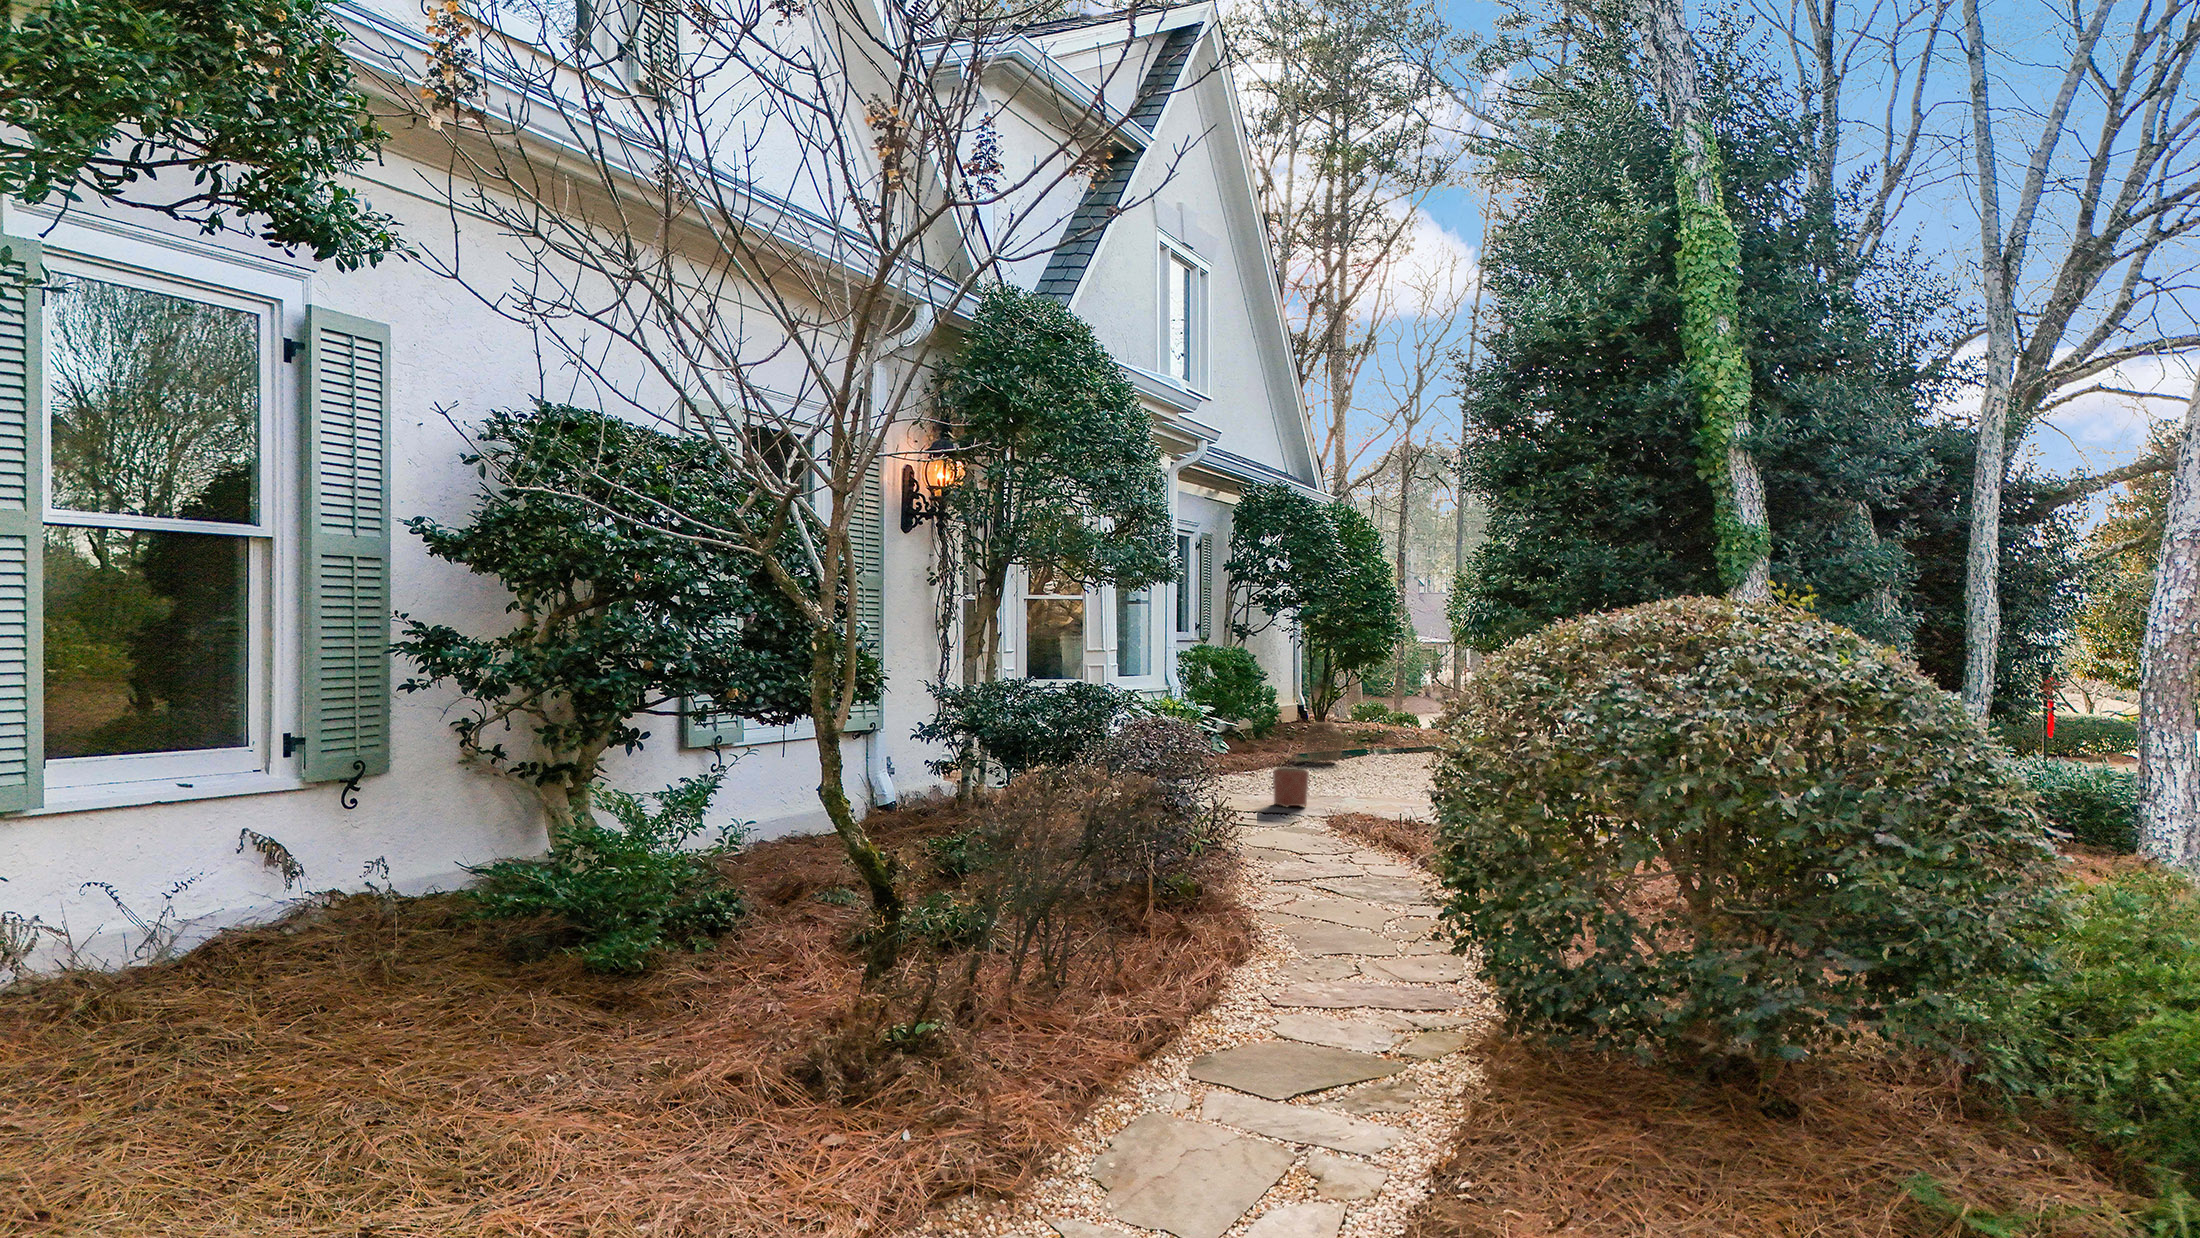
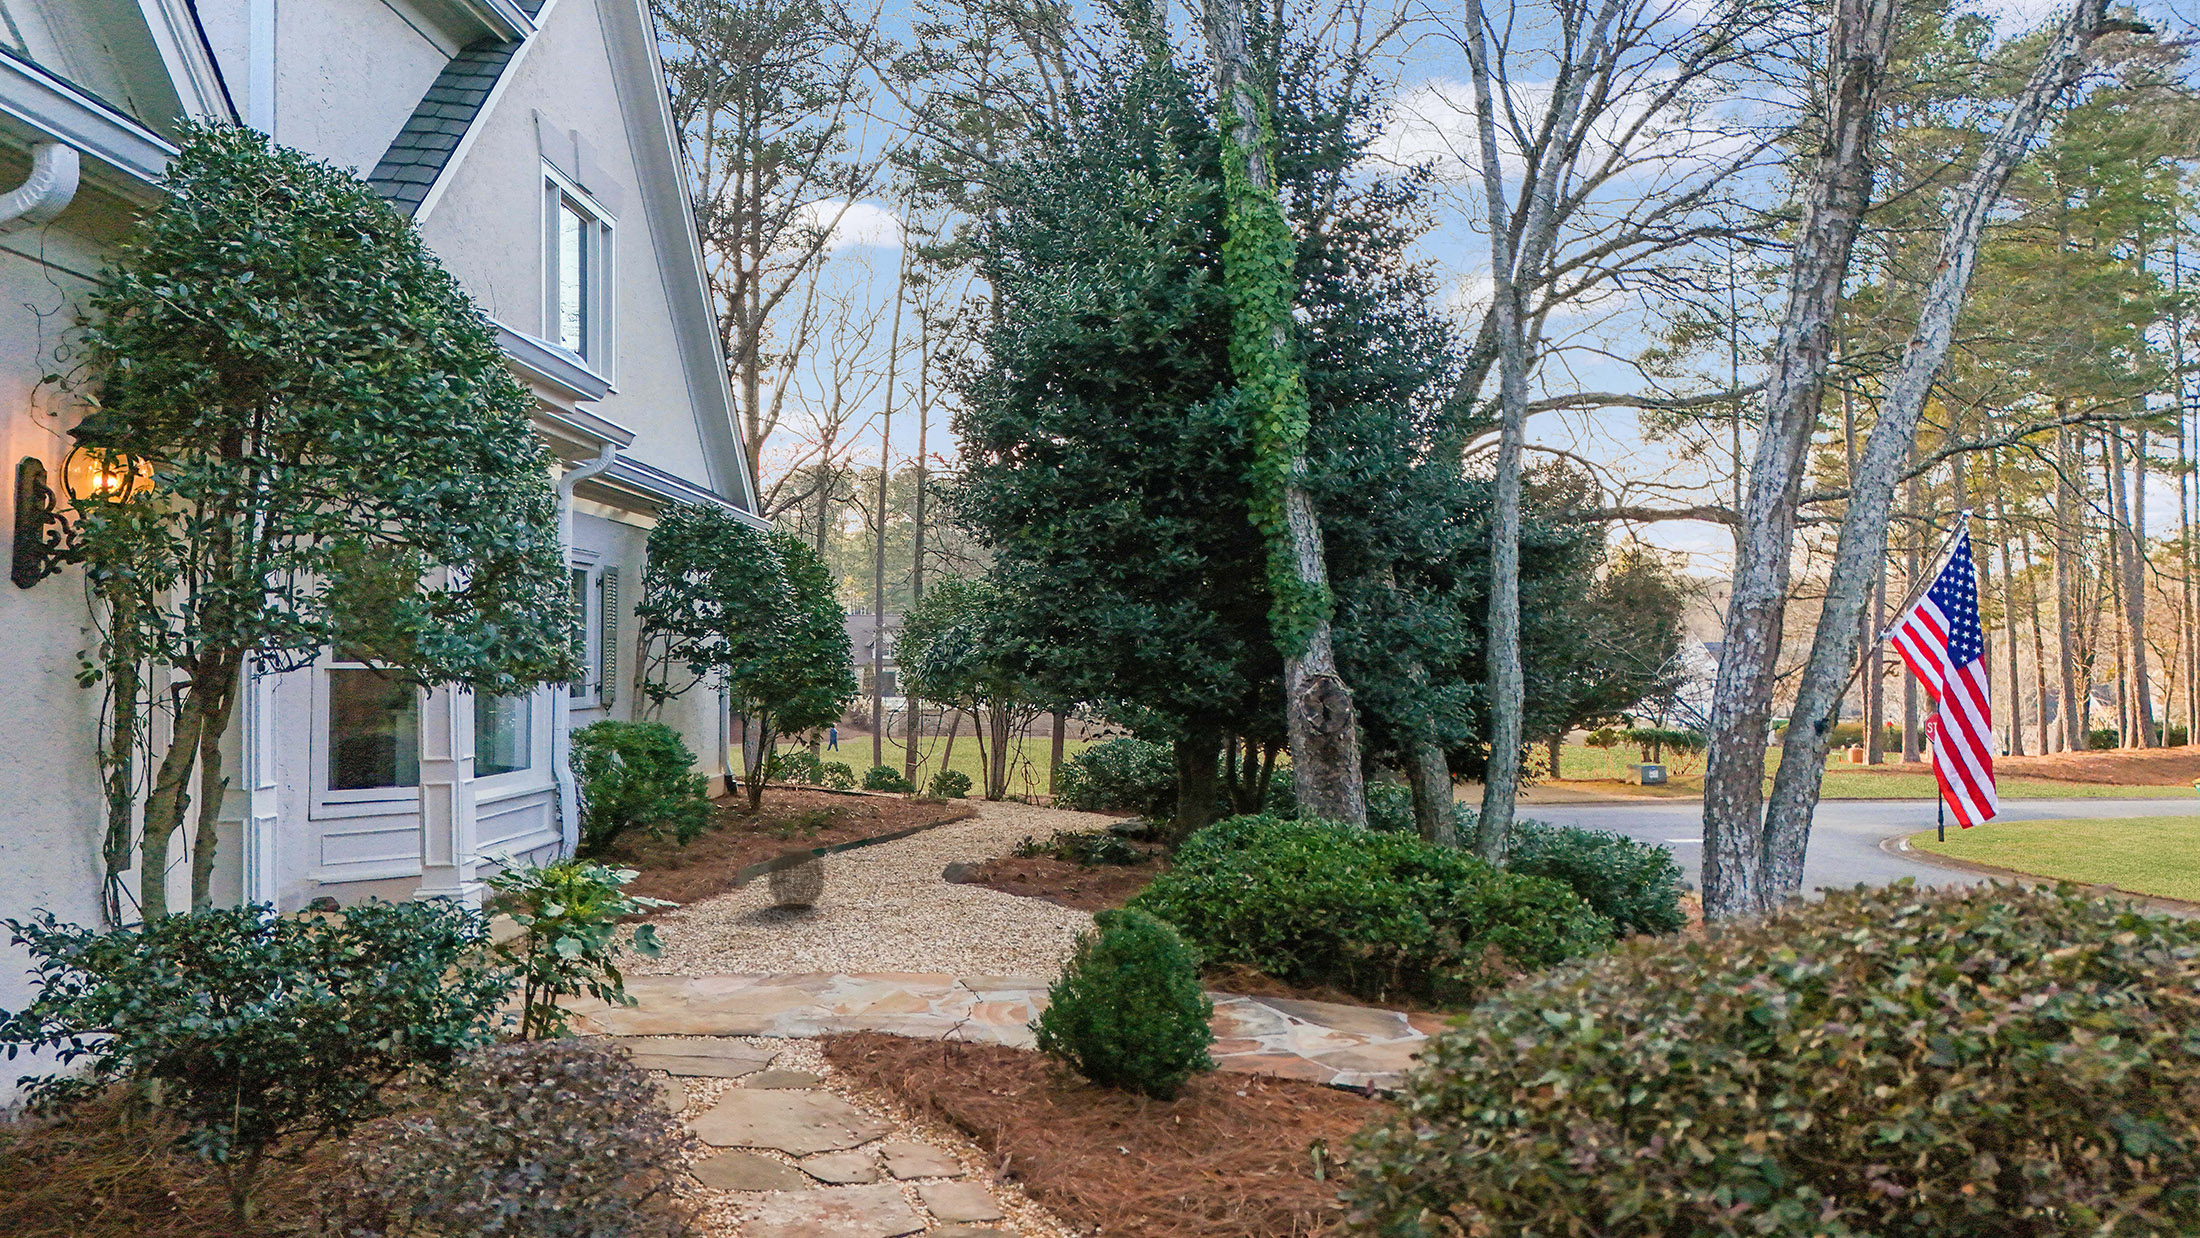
planter: present [1273,767,1309,807] -> none [748,969,807,1042]

